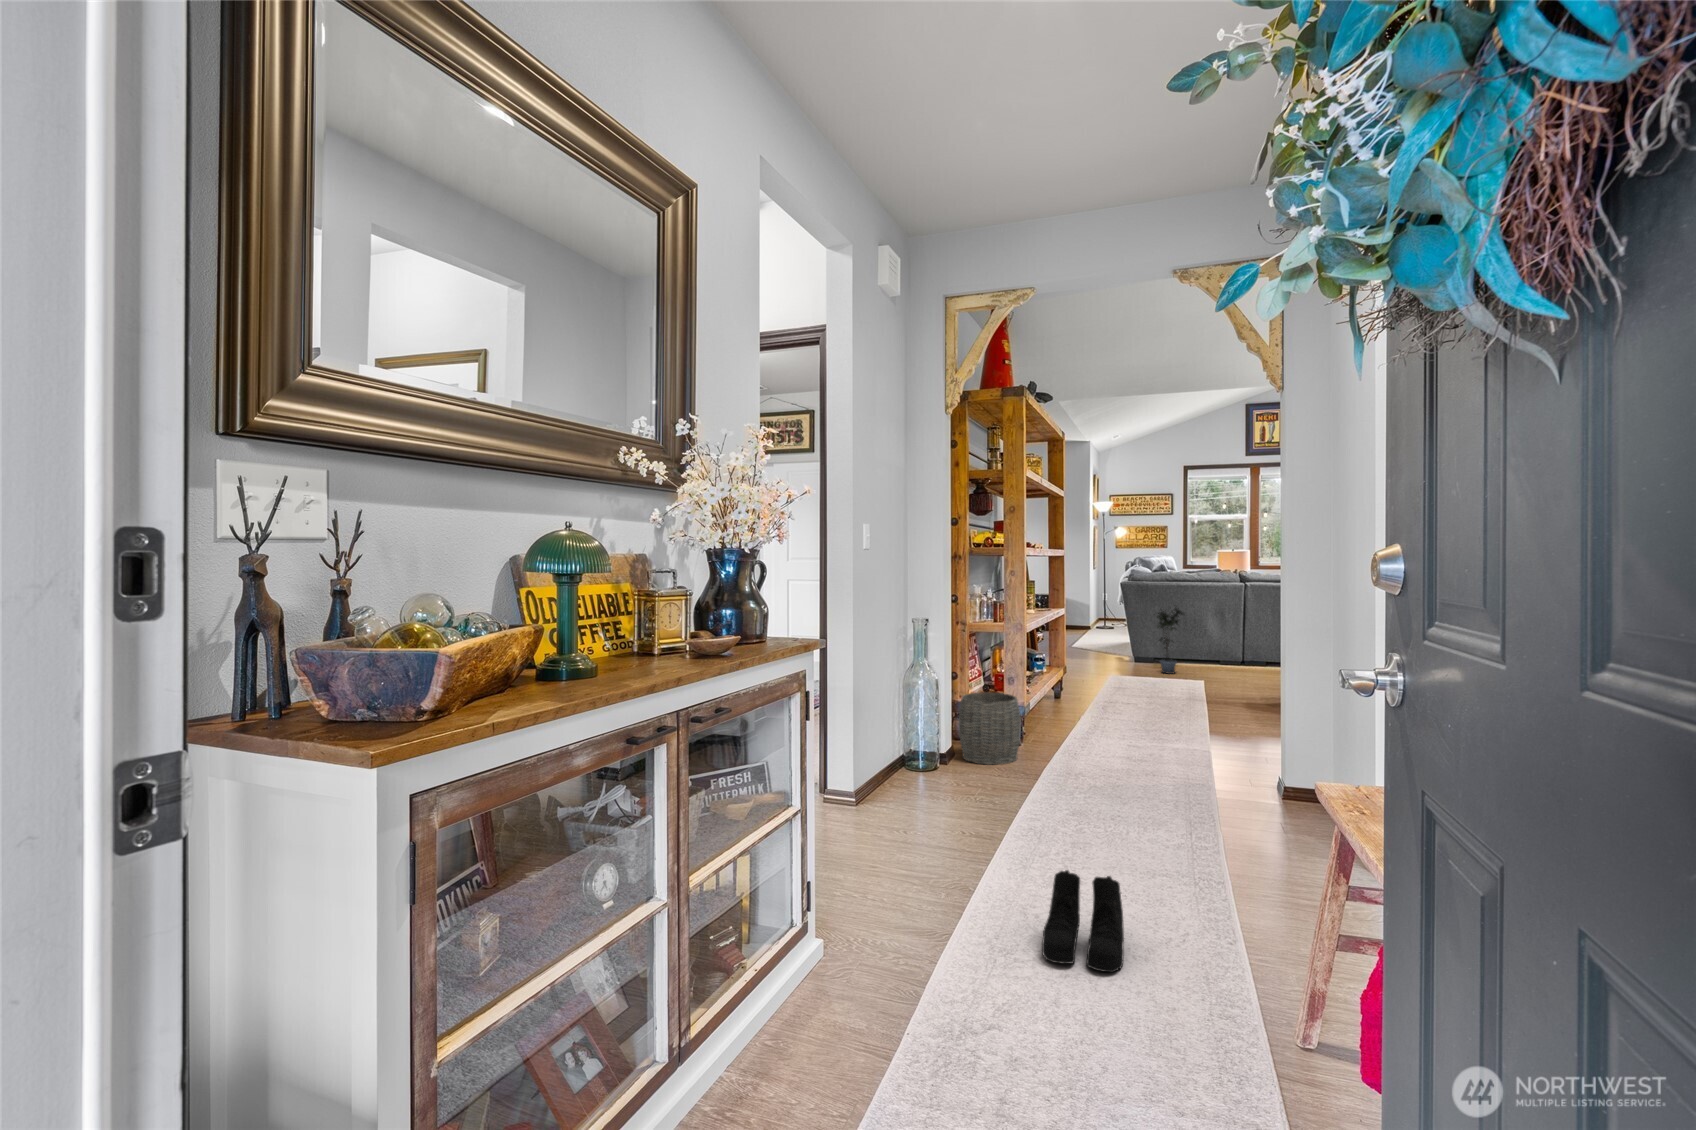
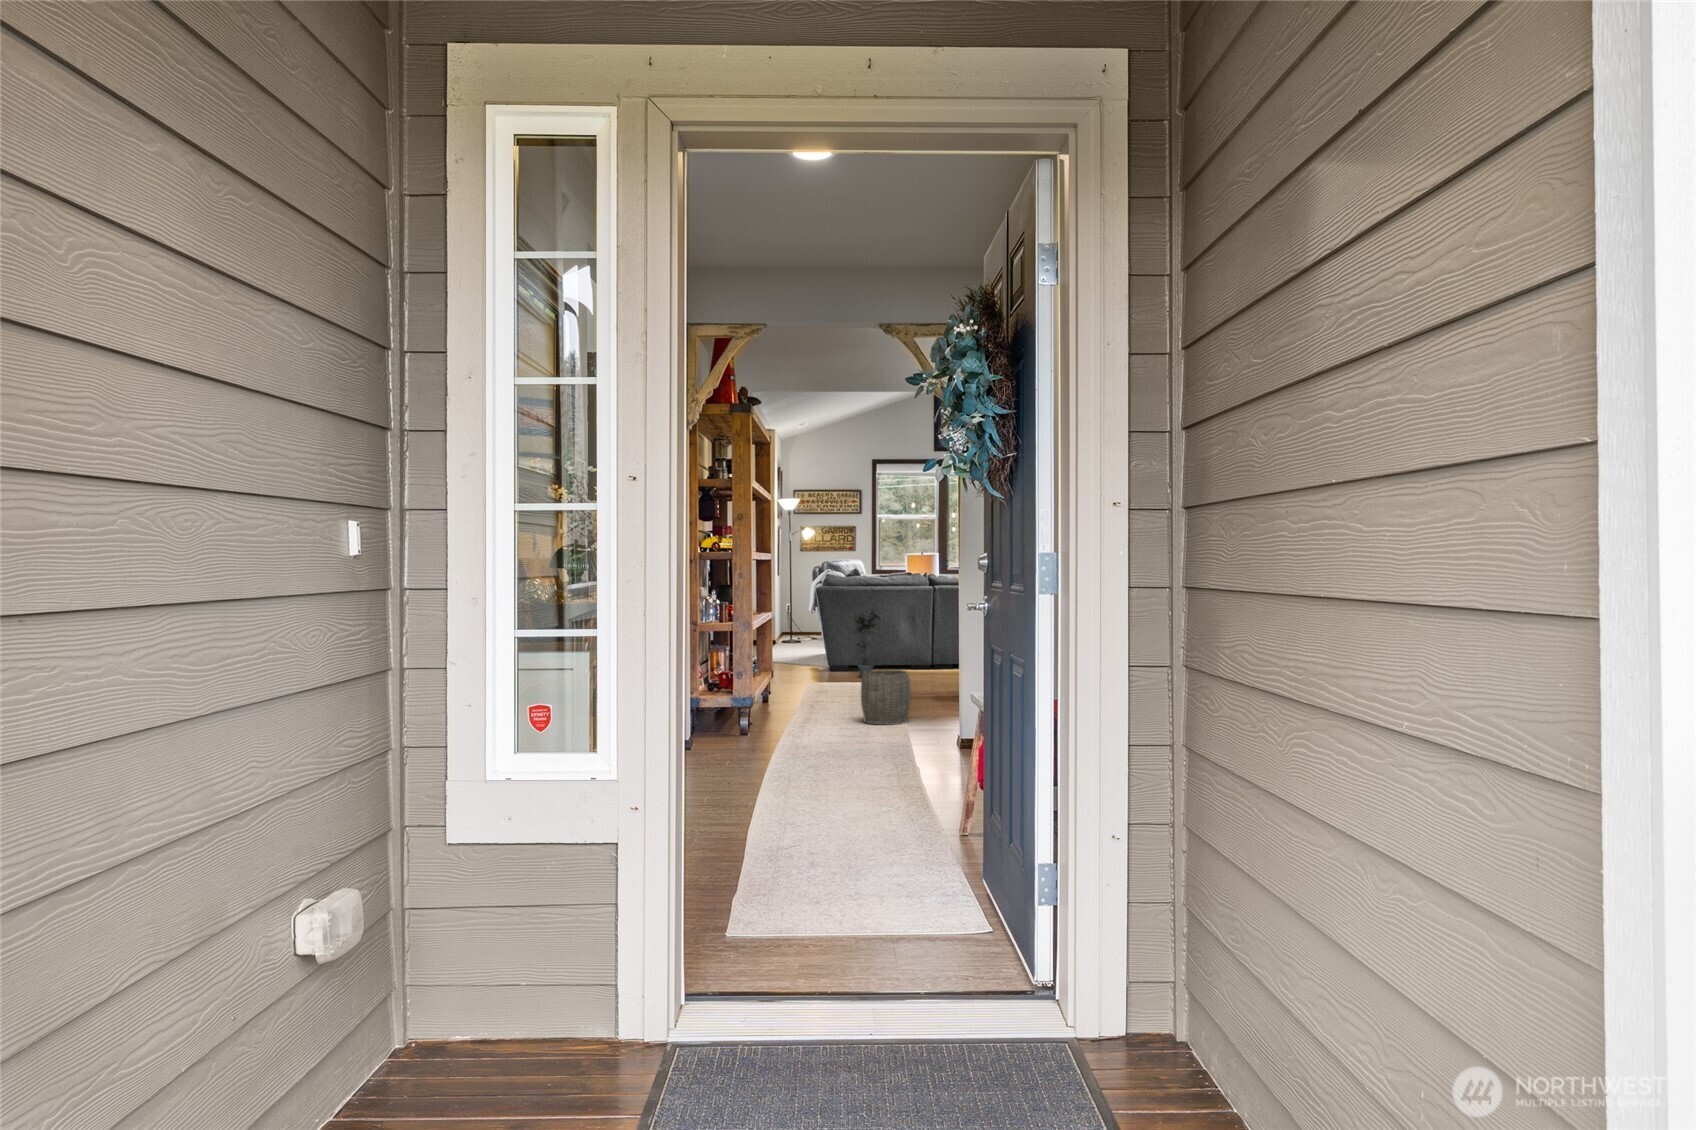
woven basket: present [959,692,1021,765] -> present [861,670,911,725]
boots: present [1042,870,1124,972] -> none [814,771,864,823]

